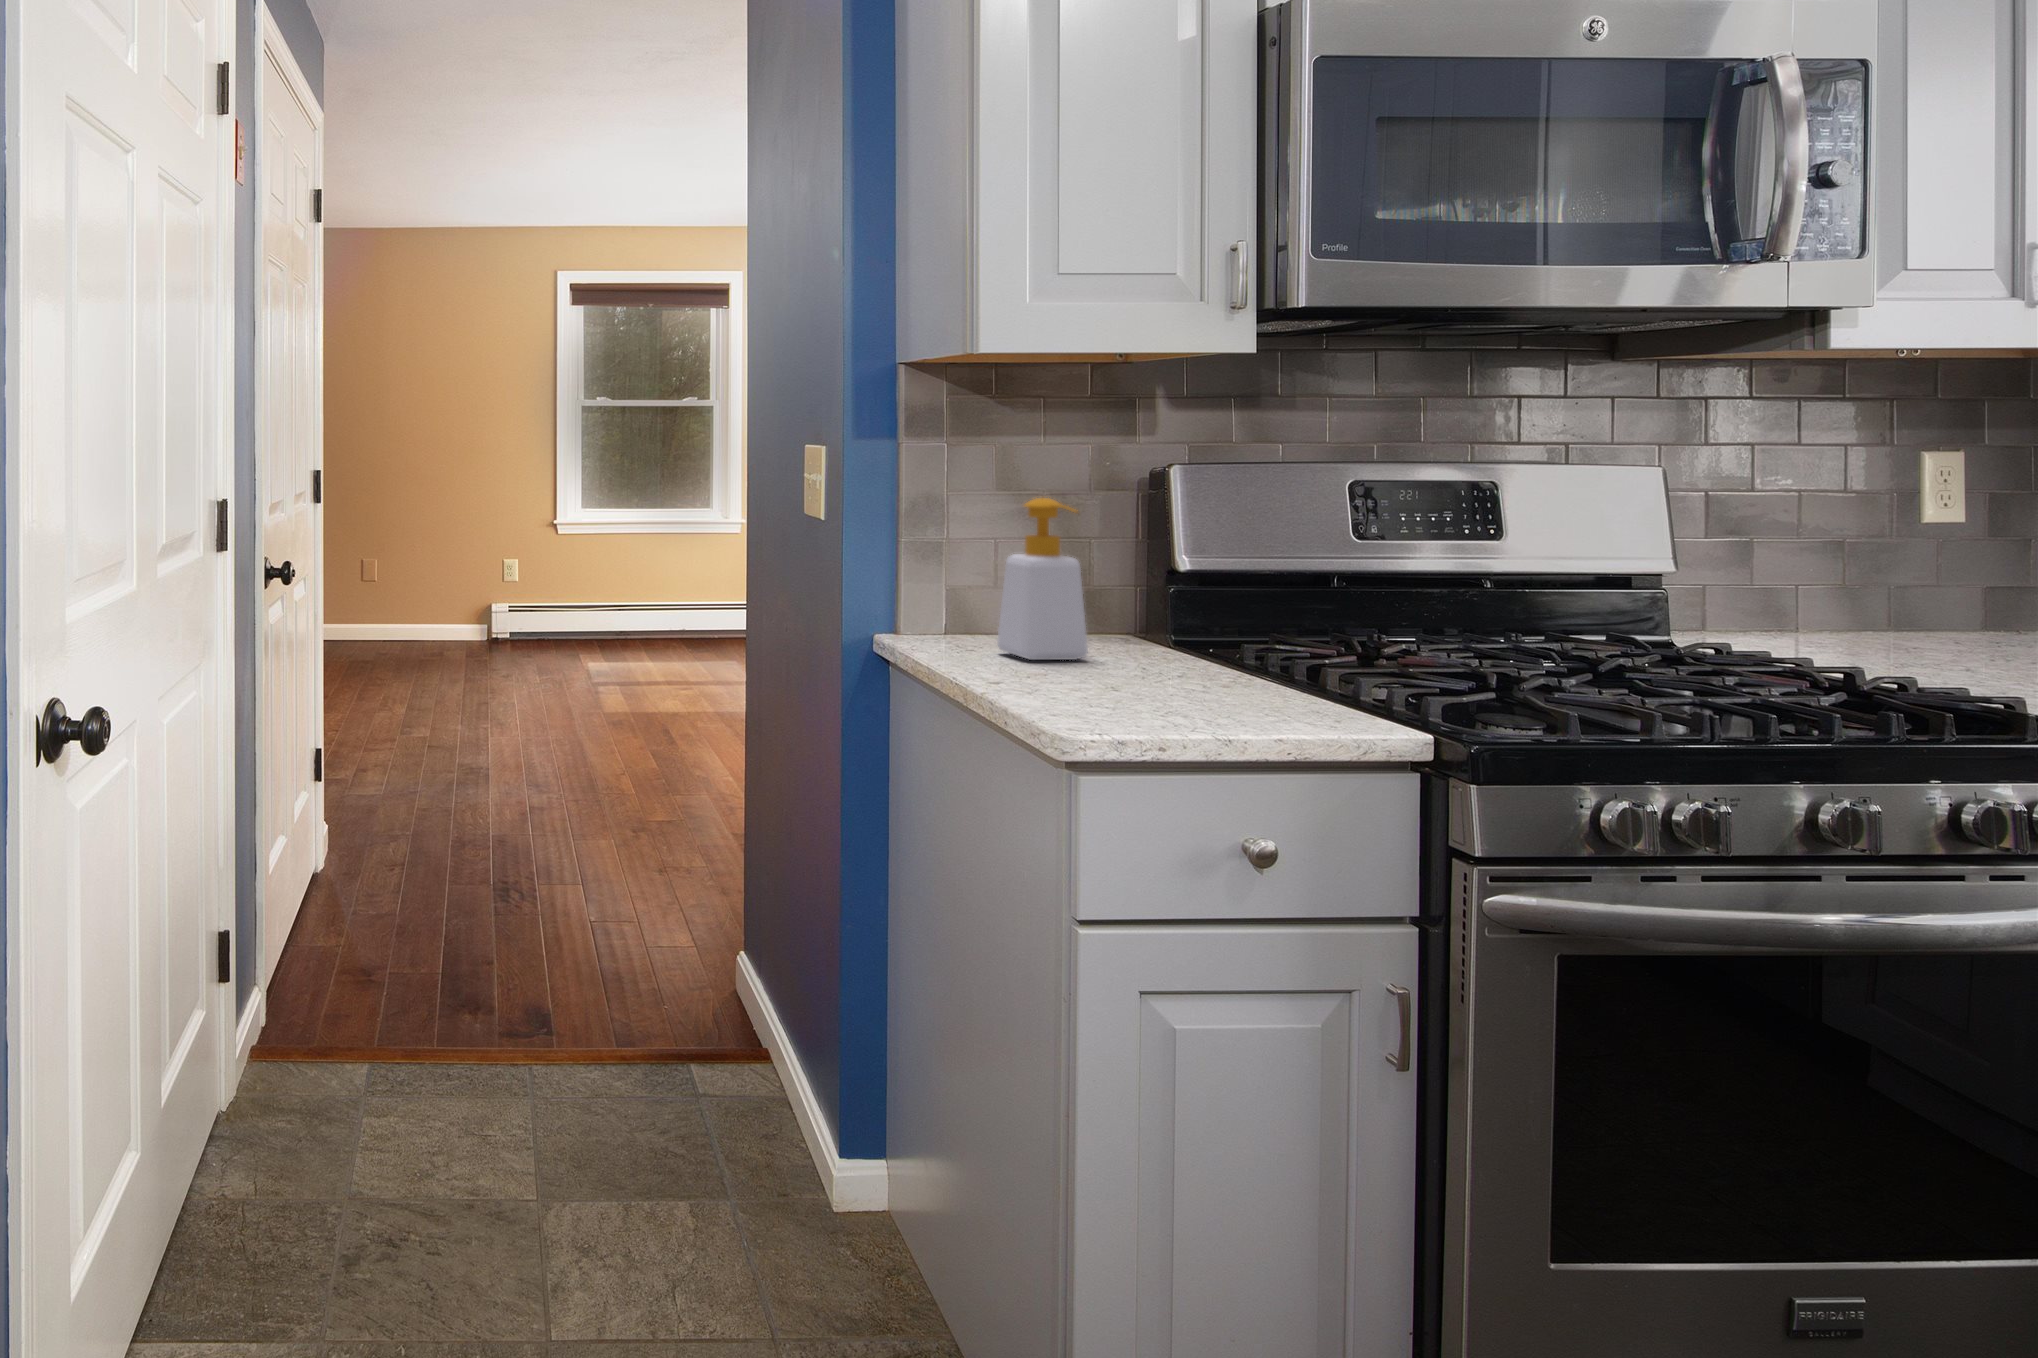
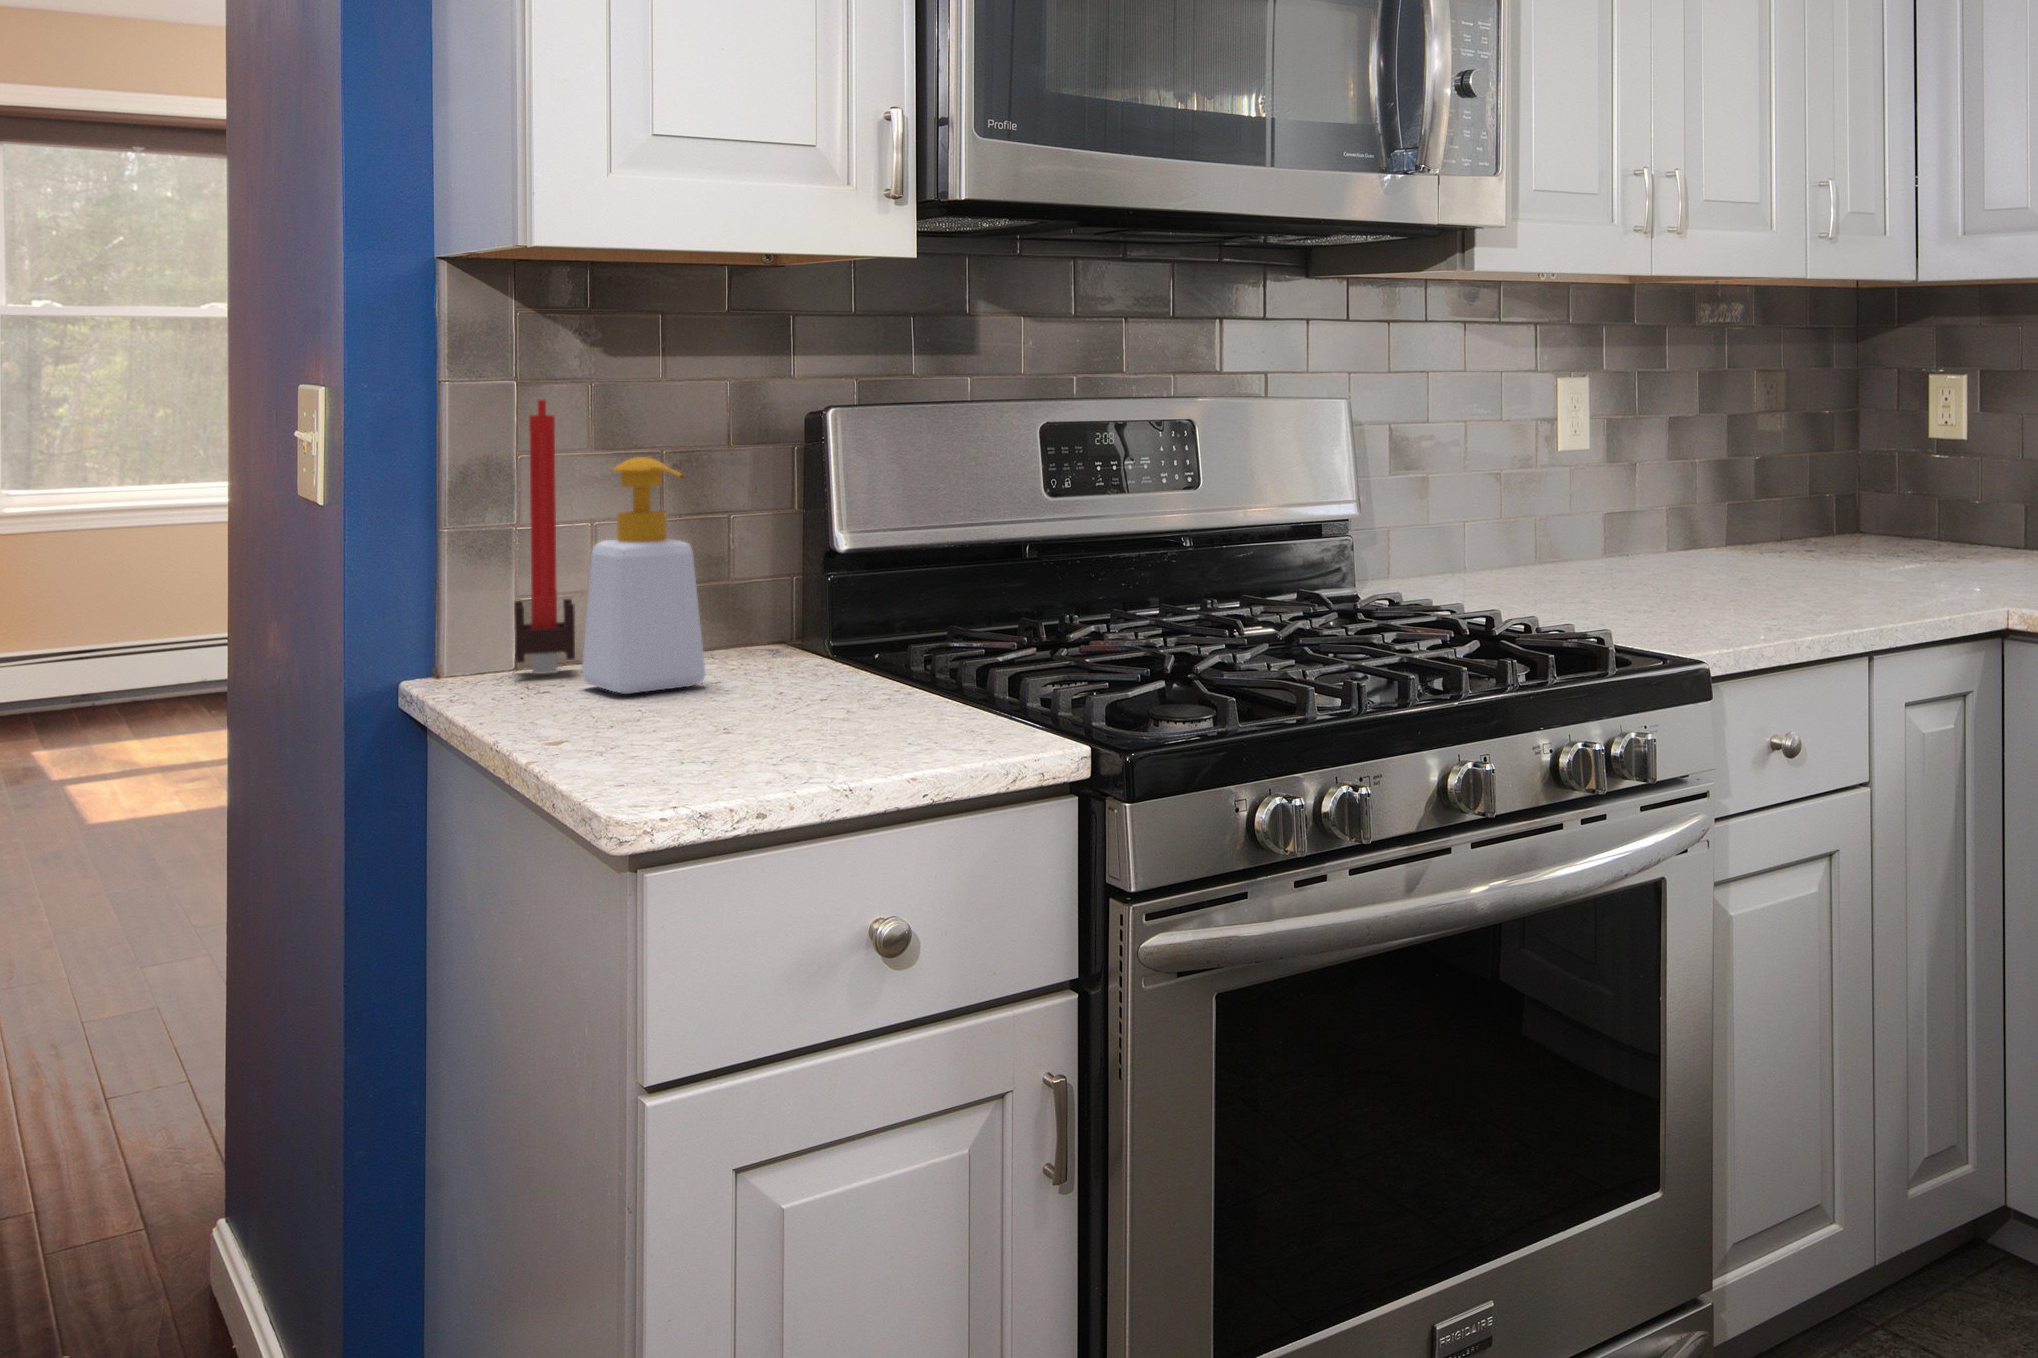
candle: none [944,456,988,642] -> present [514,400,575,674]

